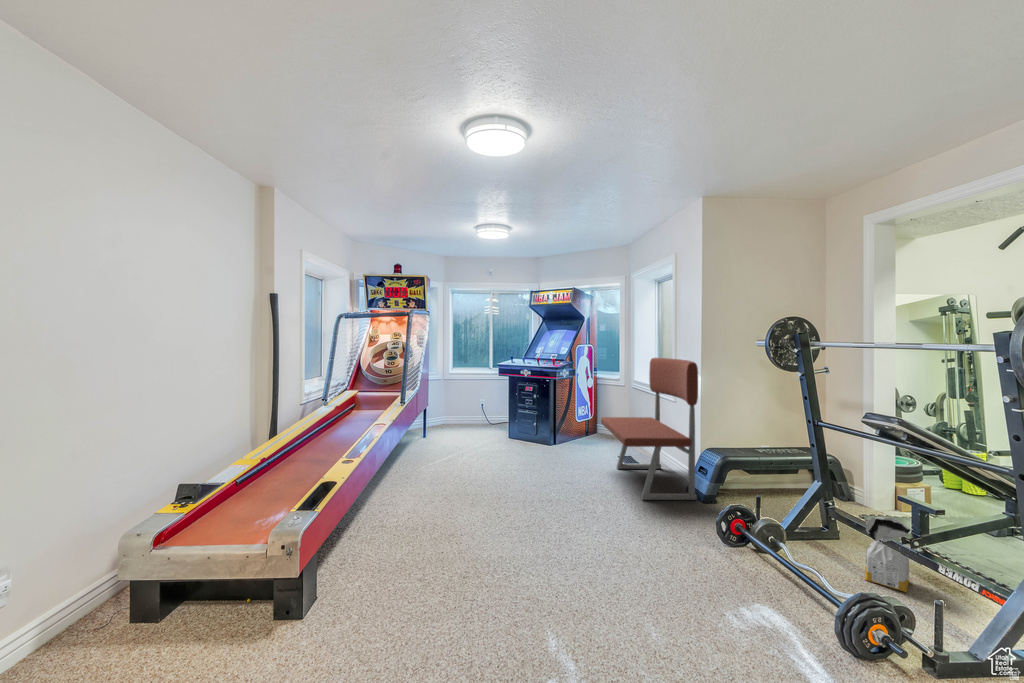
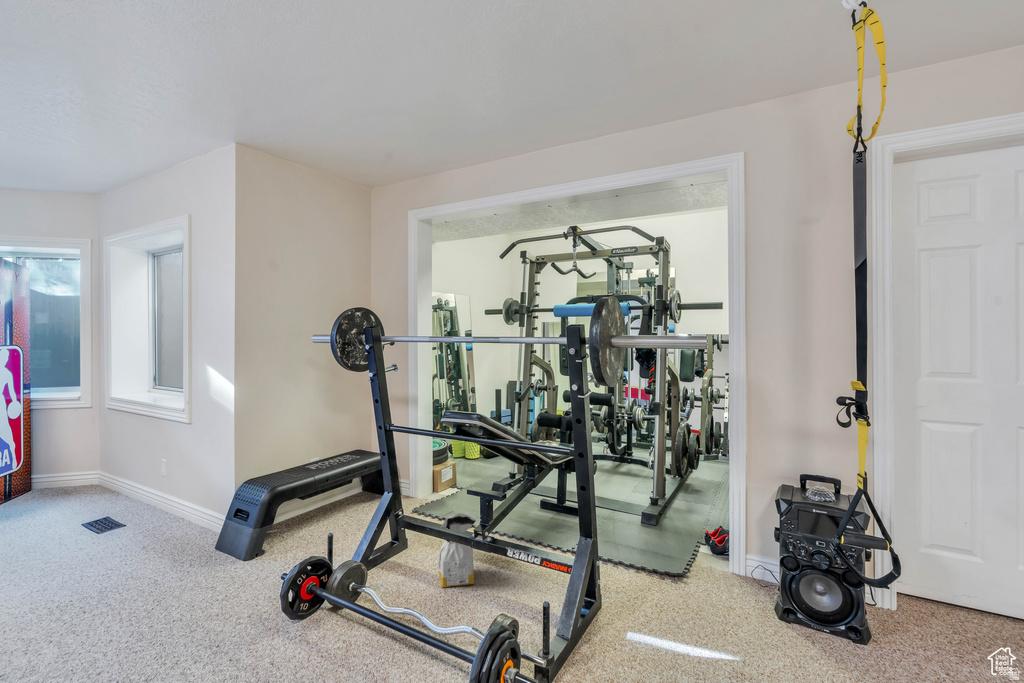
bench: present [601,358,698,500] -> none [42,363,235,597]

